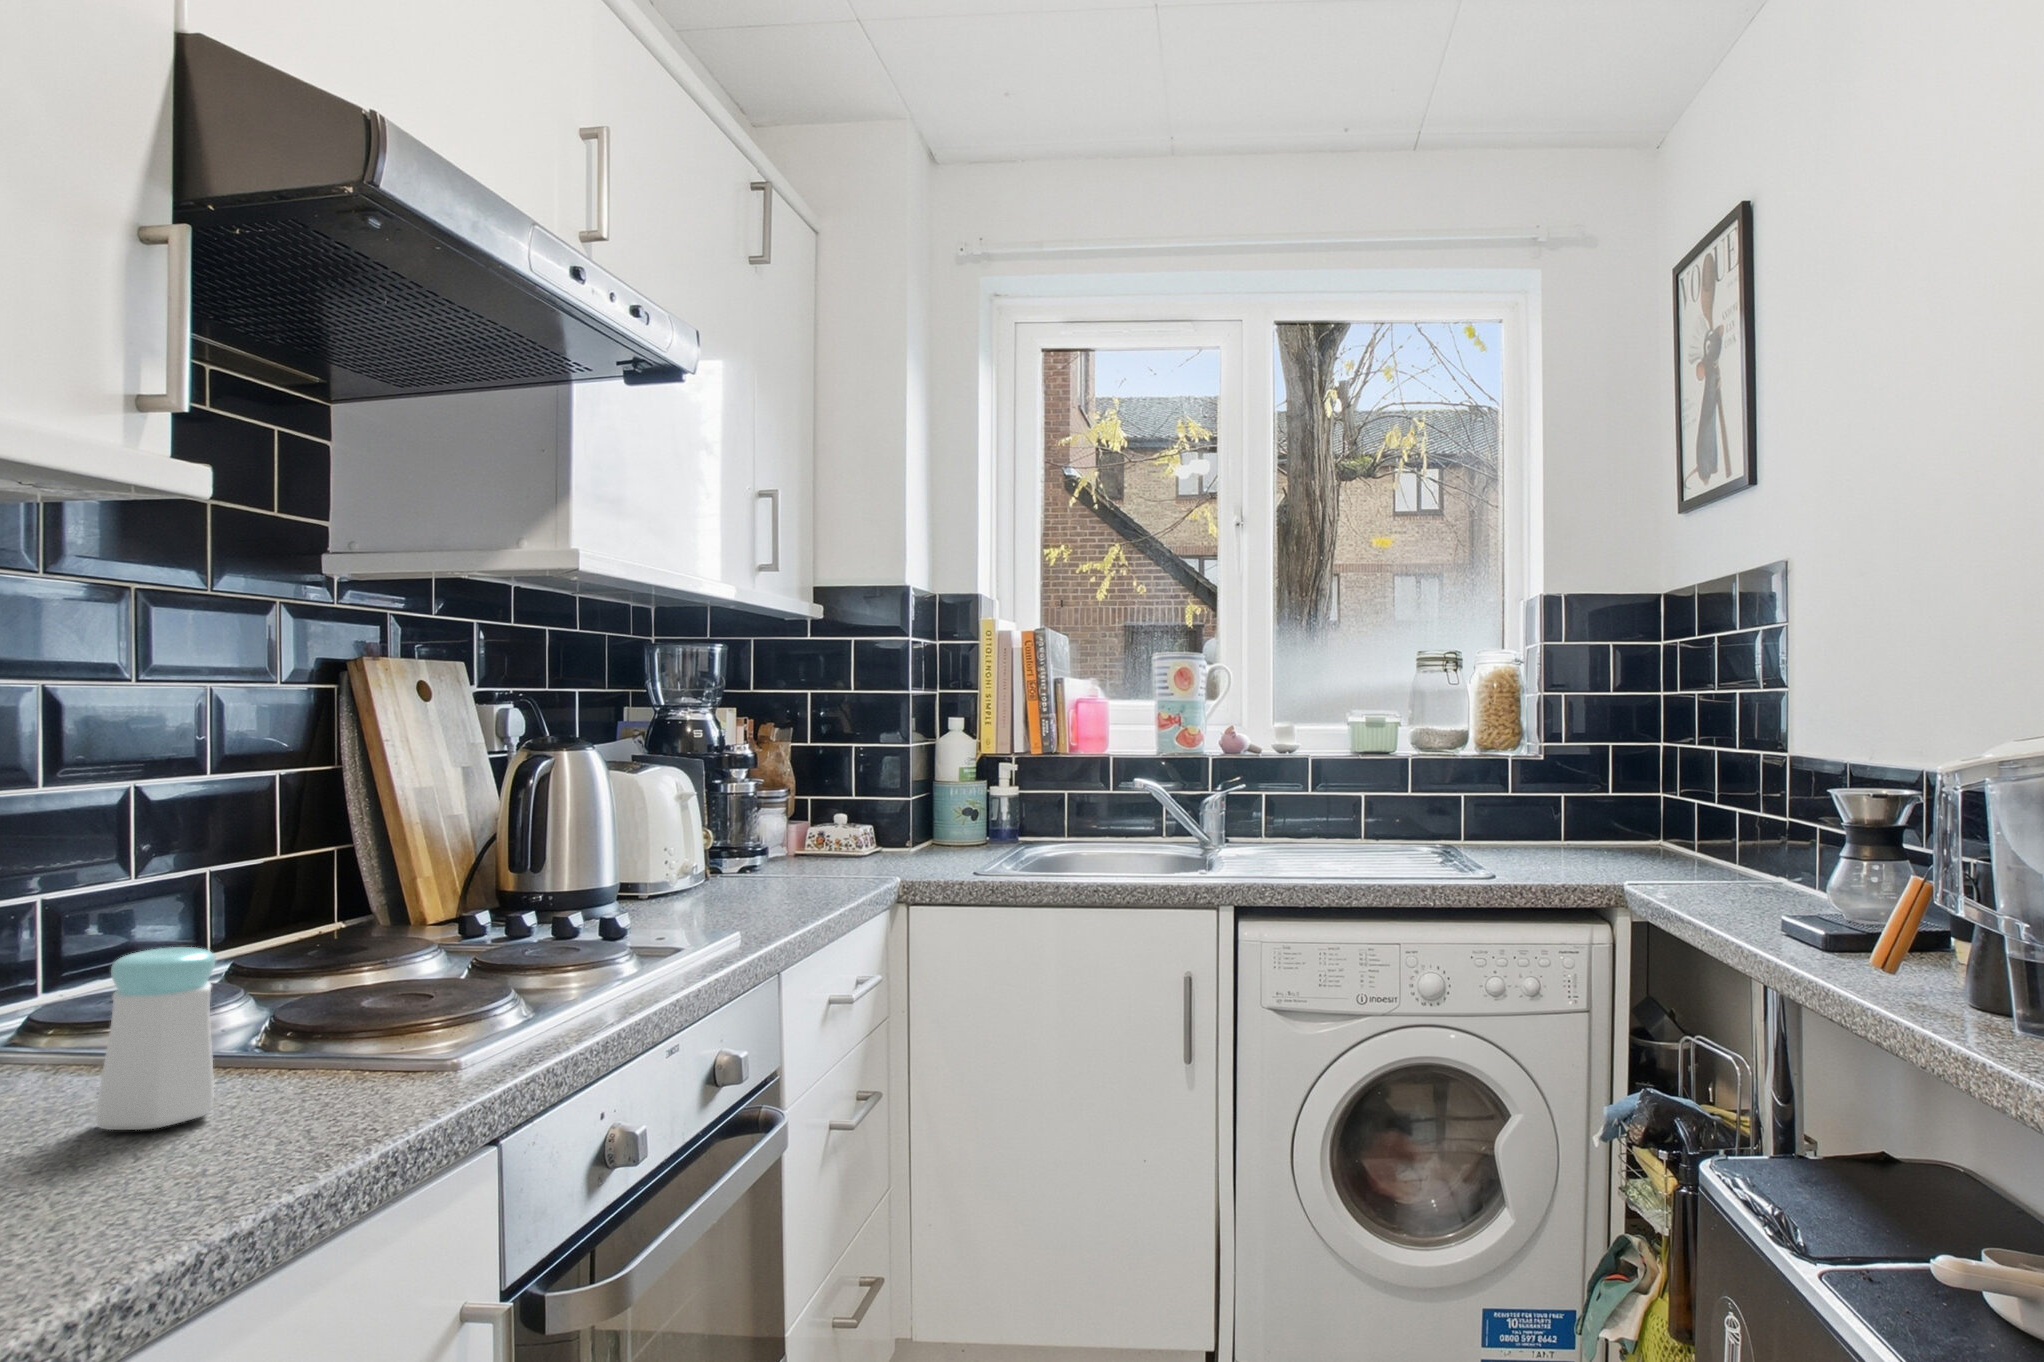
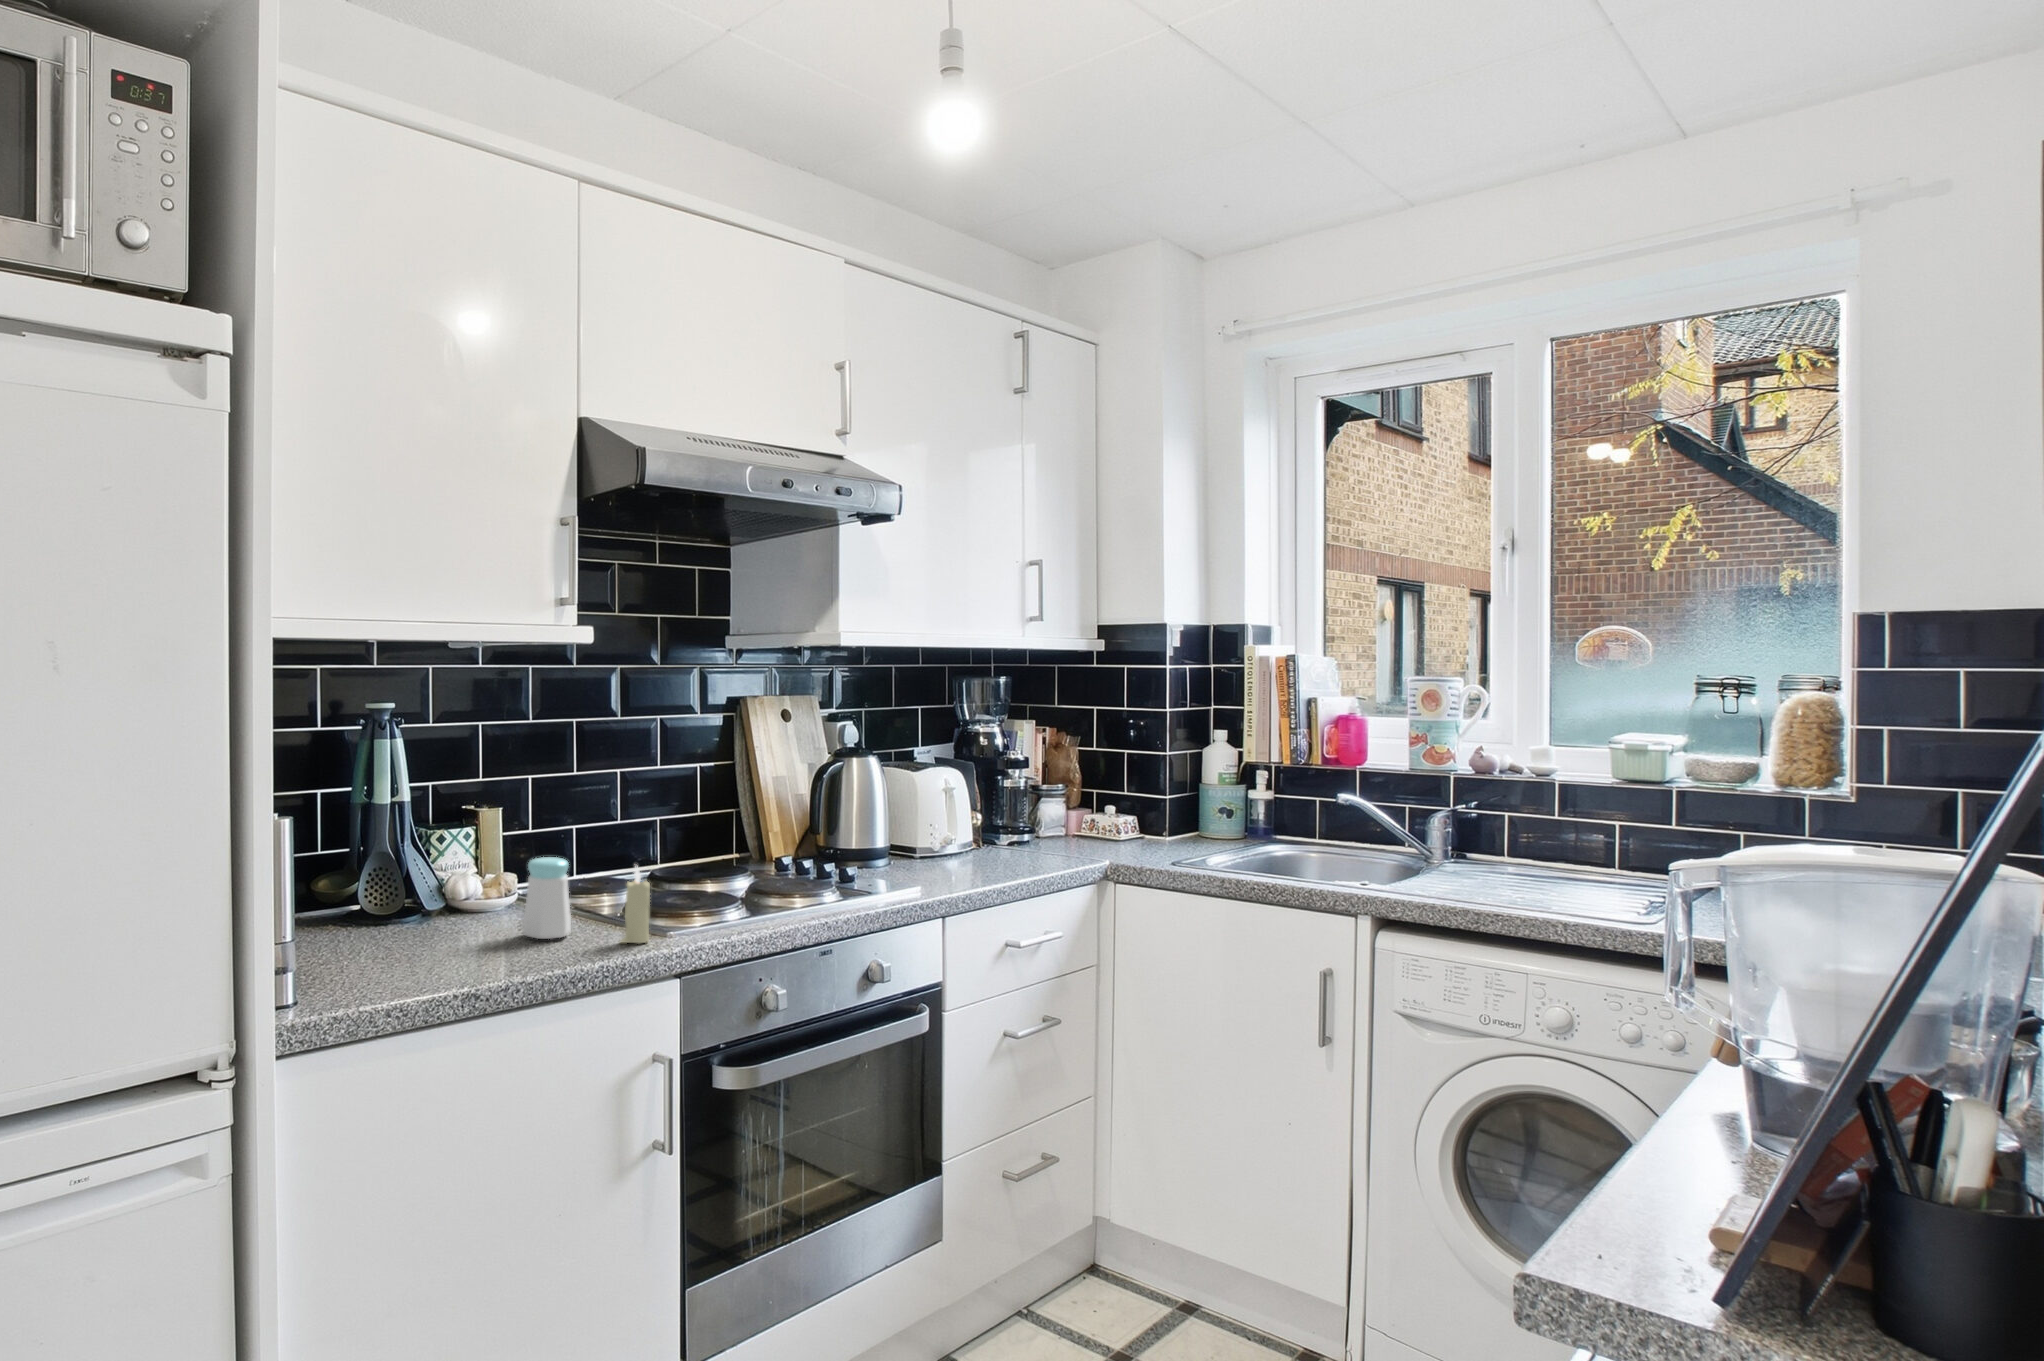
candle: none [346,936,416,1102] -> present [621,866,650,943]

